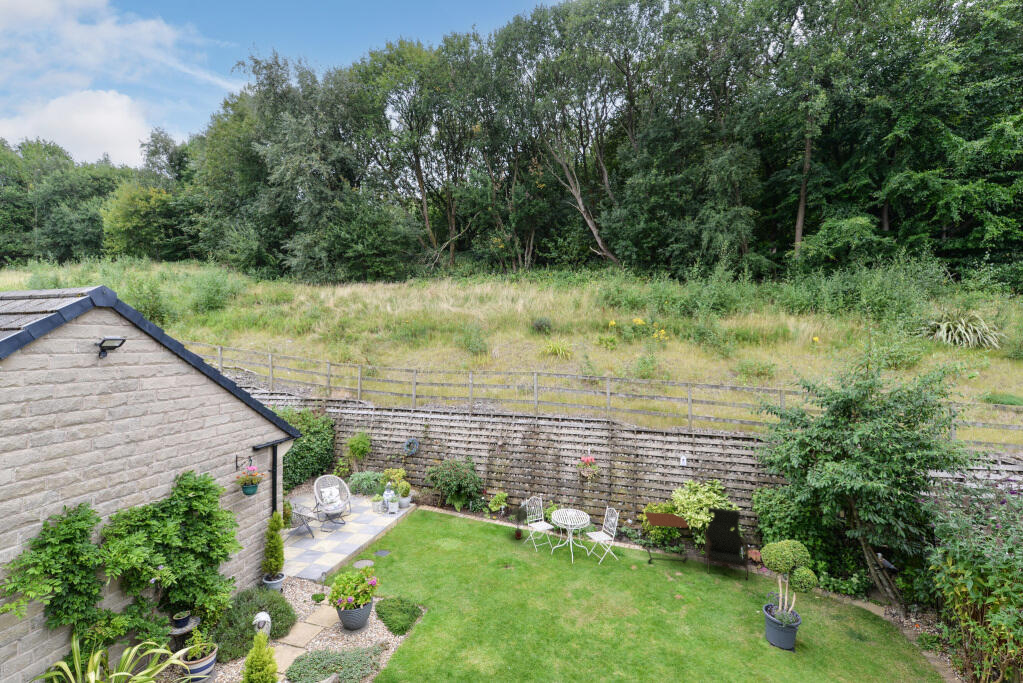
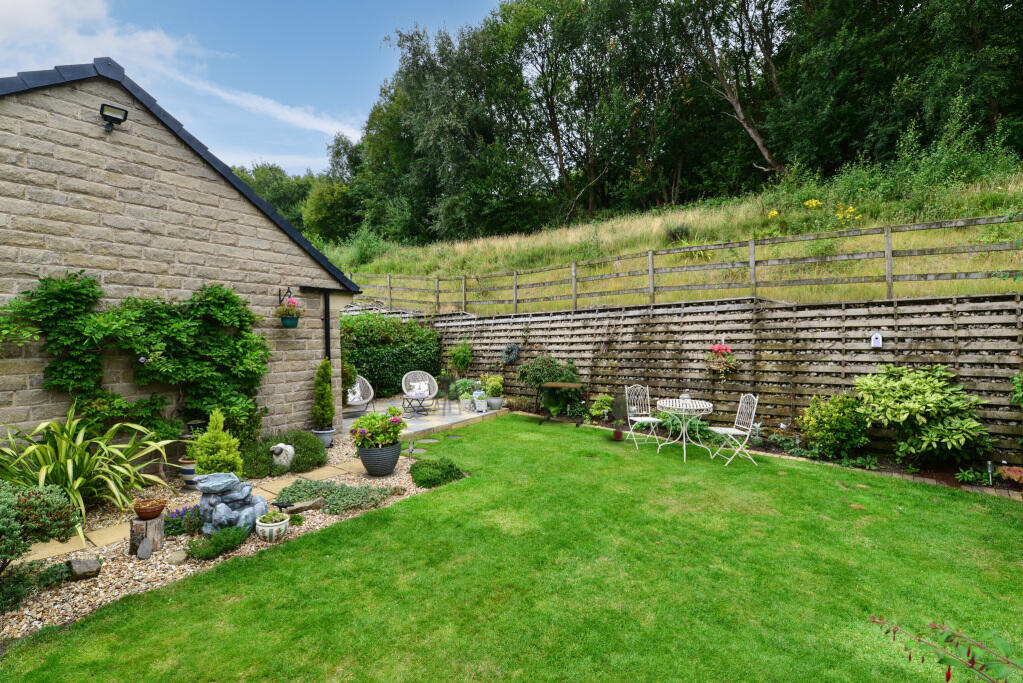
stool: none [346,482,373,525] -> present [435,377,459,411]
lounge chair: present [703,507,750,579] -> none [907,399,1001,507]
side table: present [642,512,688,563] -> present [539,382,584,427]

